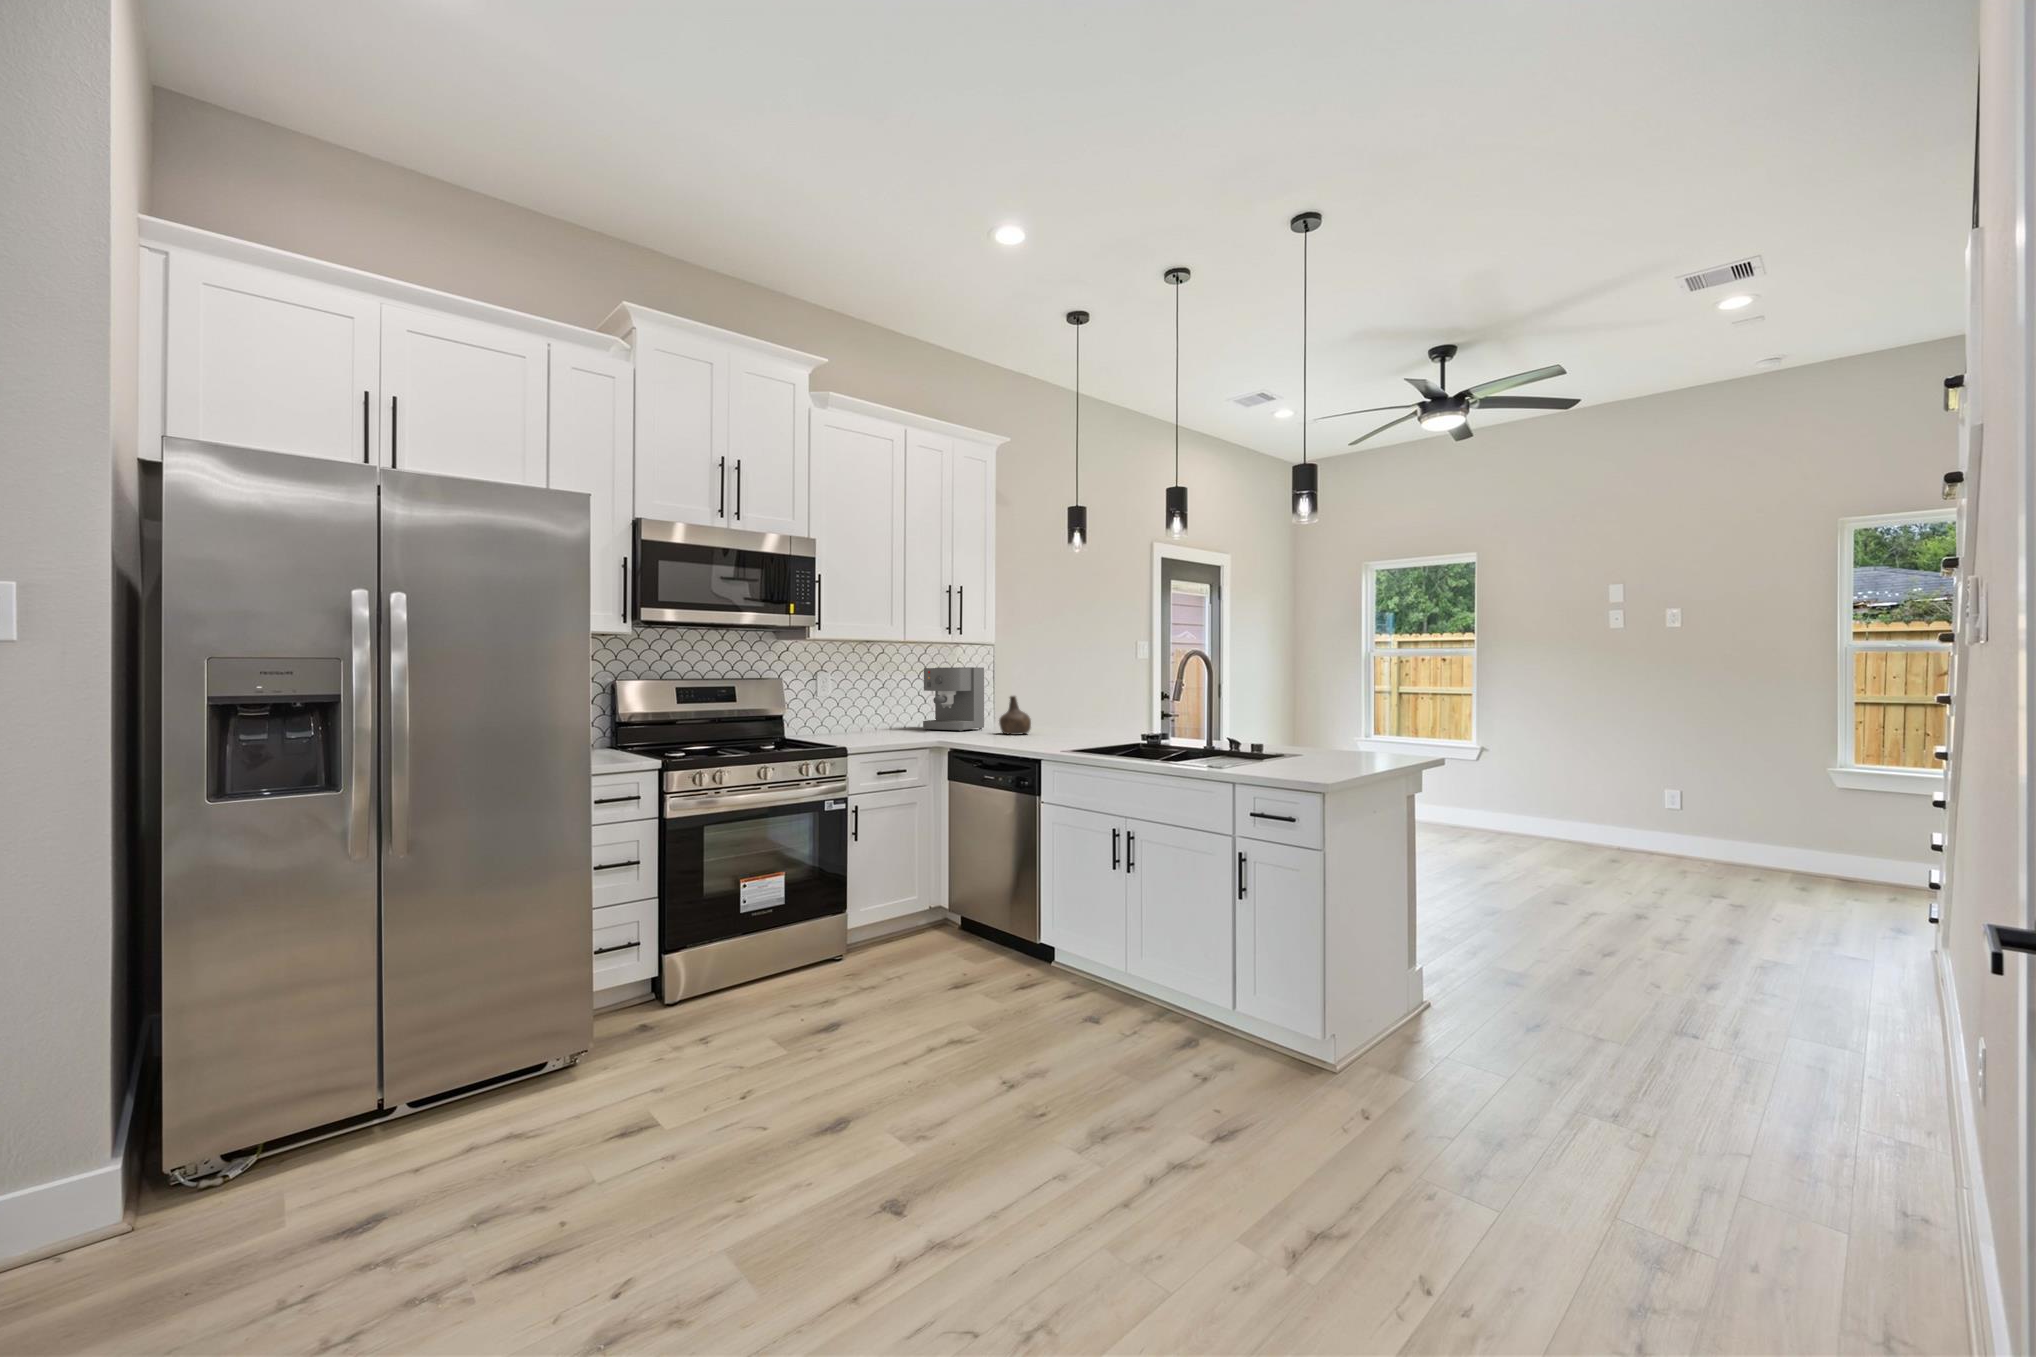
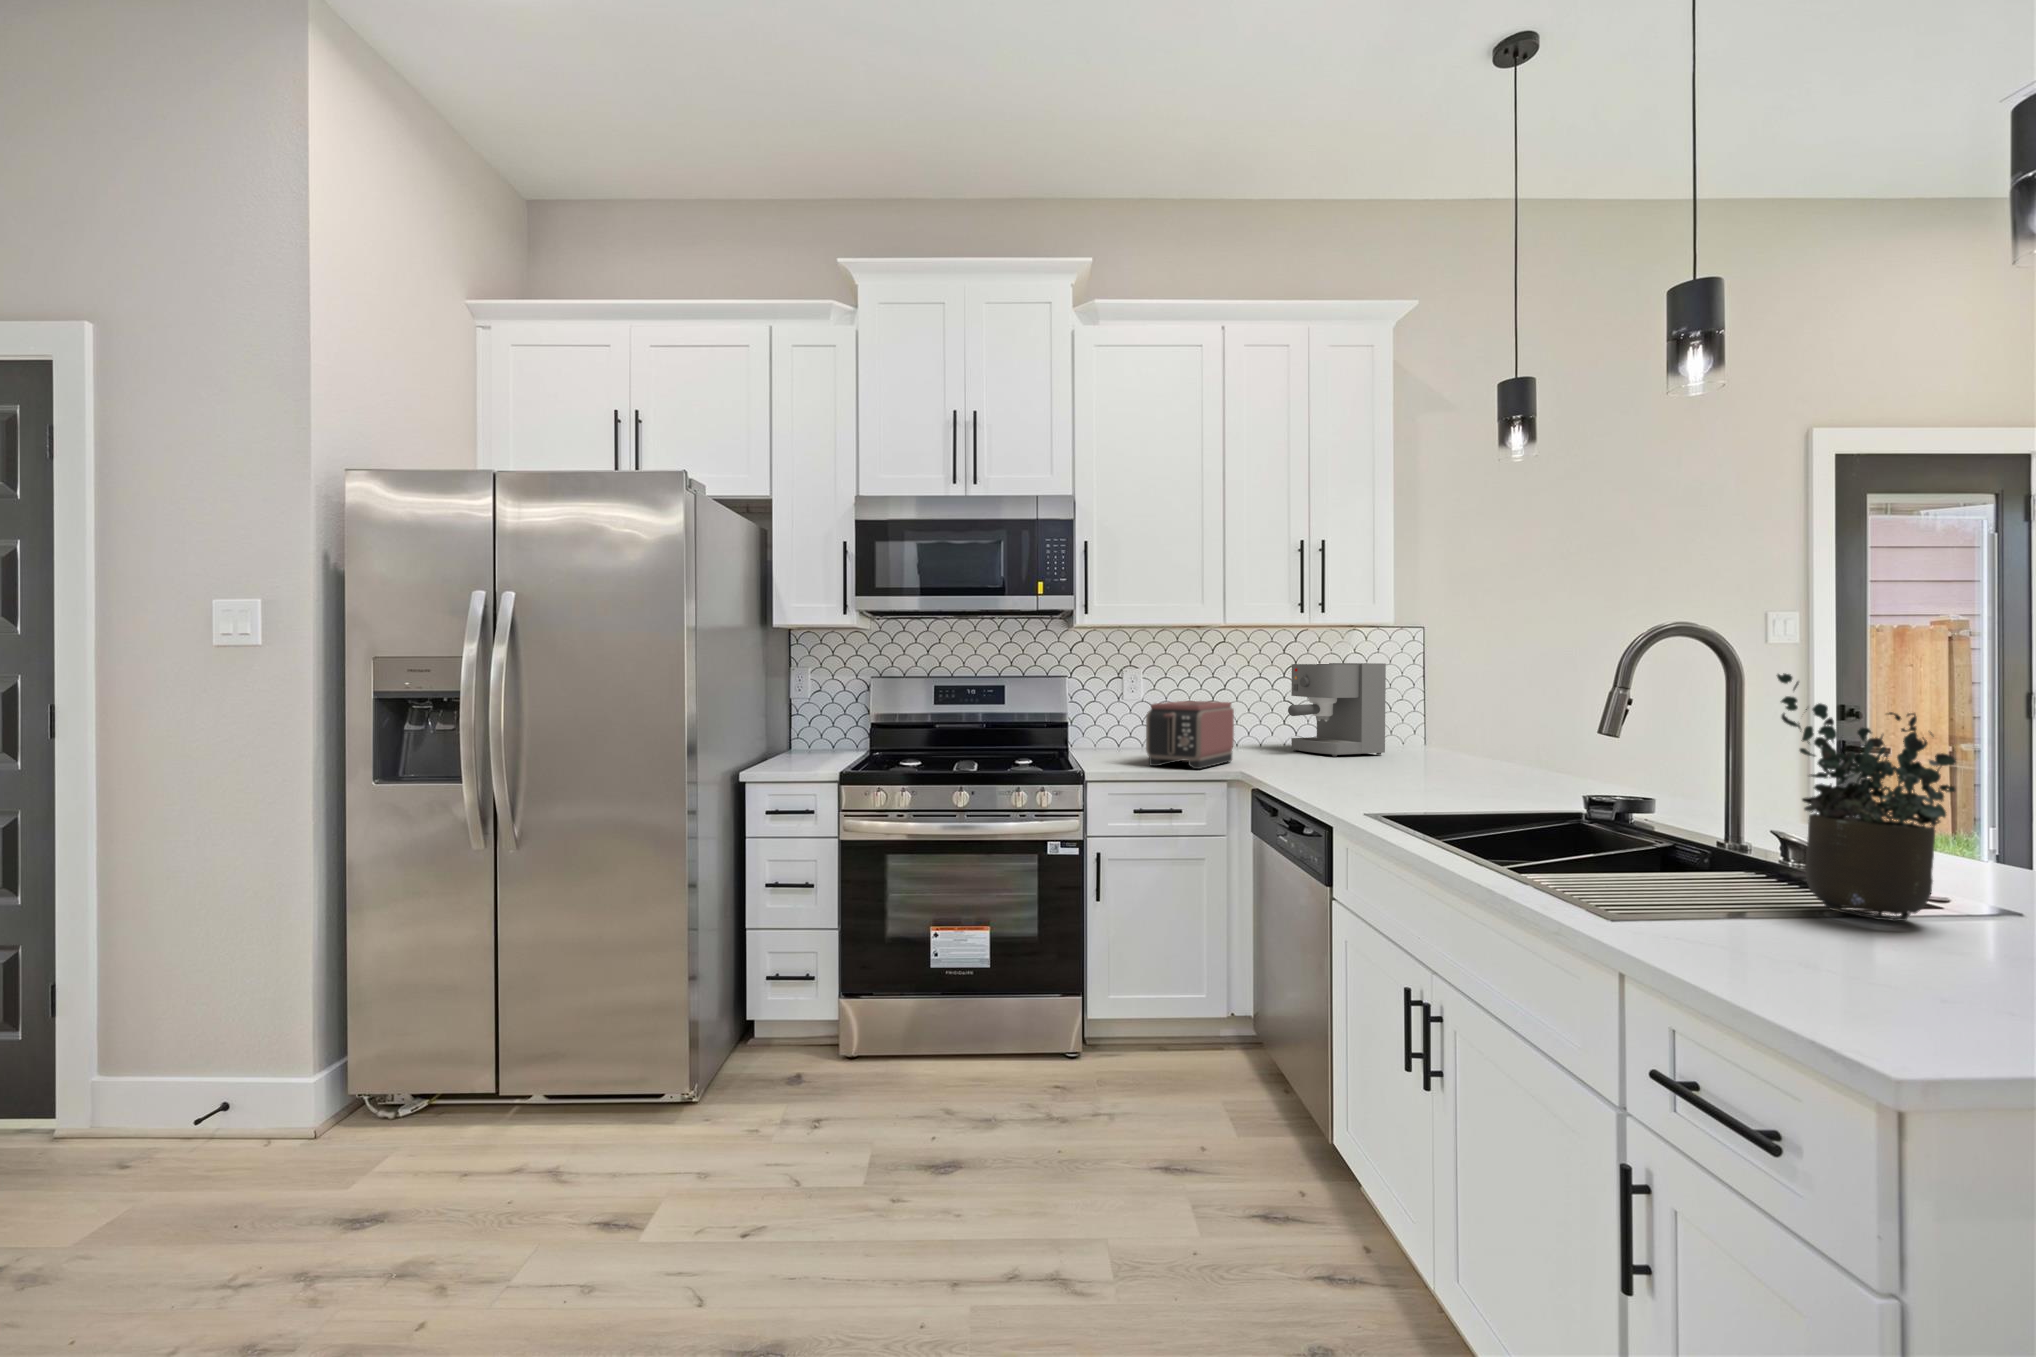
potted plant: none [1301,667,1372,766] -> present [1777,673,1956,922]
toaster: none [877,694,920,742] -> present [1146,701,1234,769]
bottle: present [999,696,1031,735] -> none [1376,708,1429,768]

